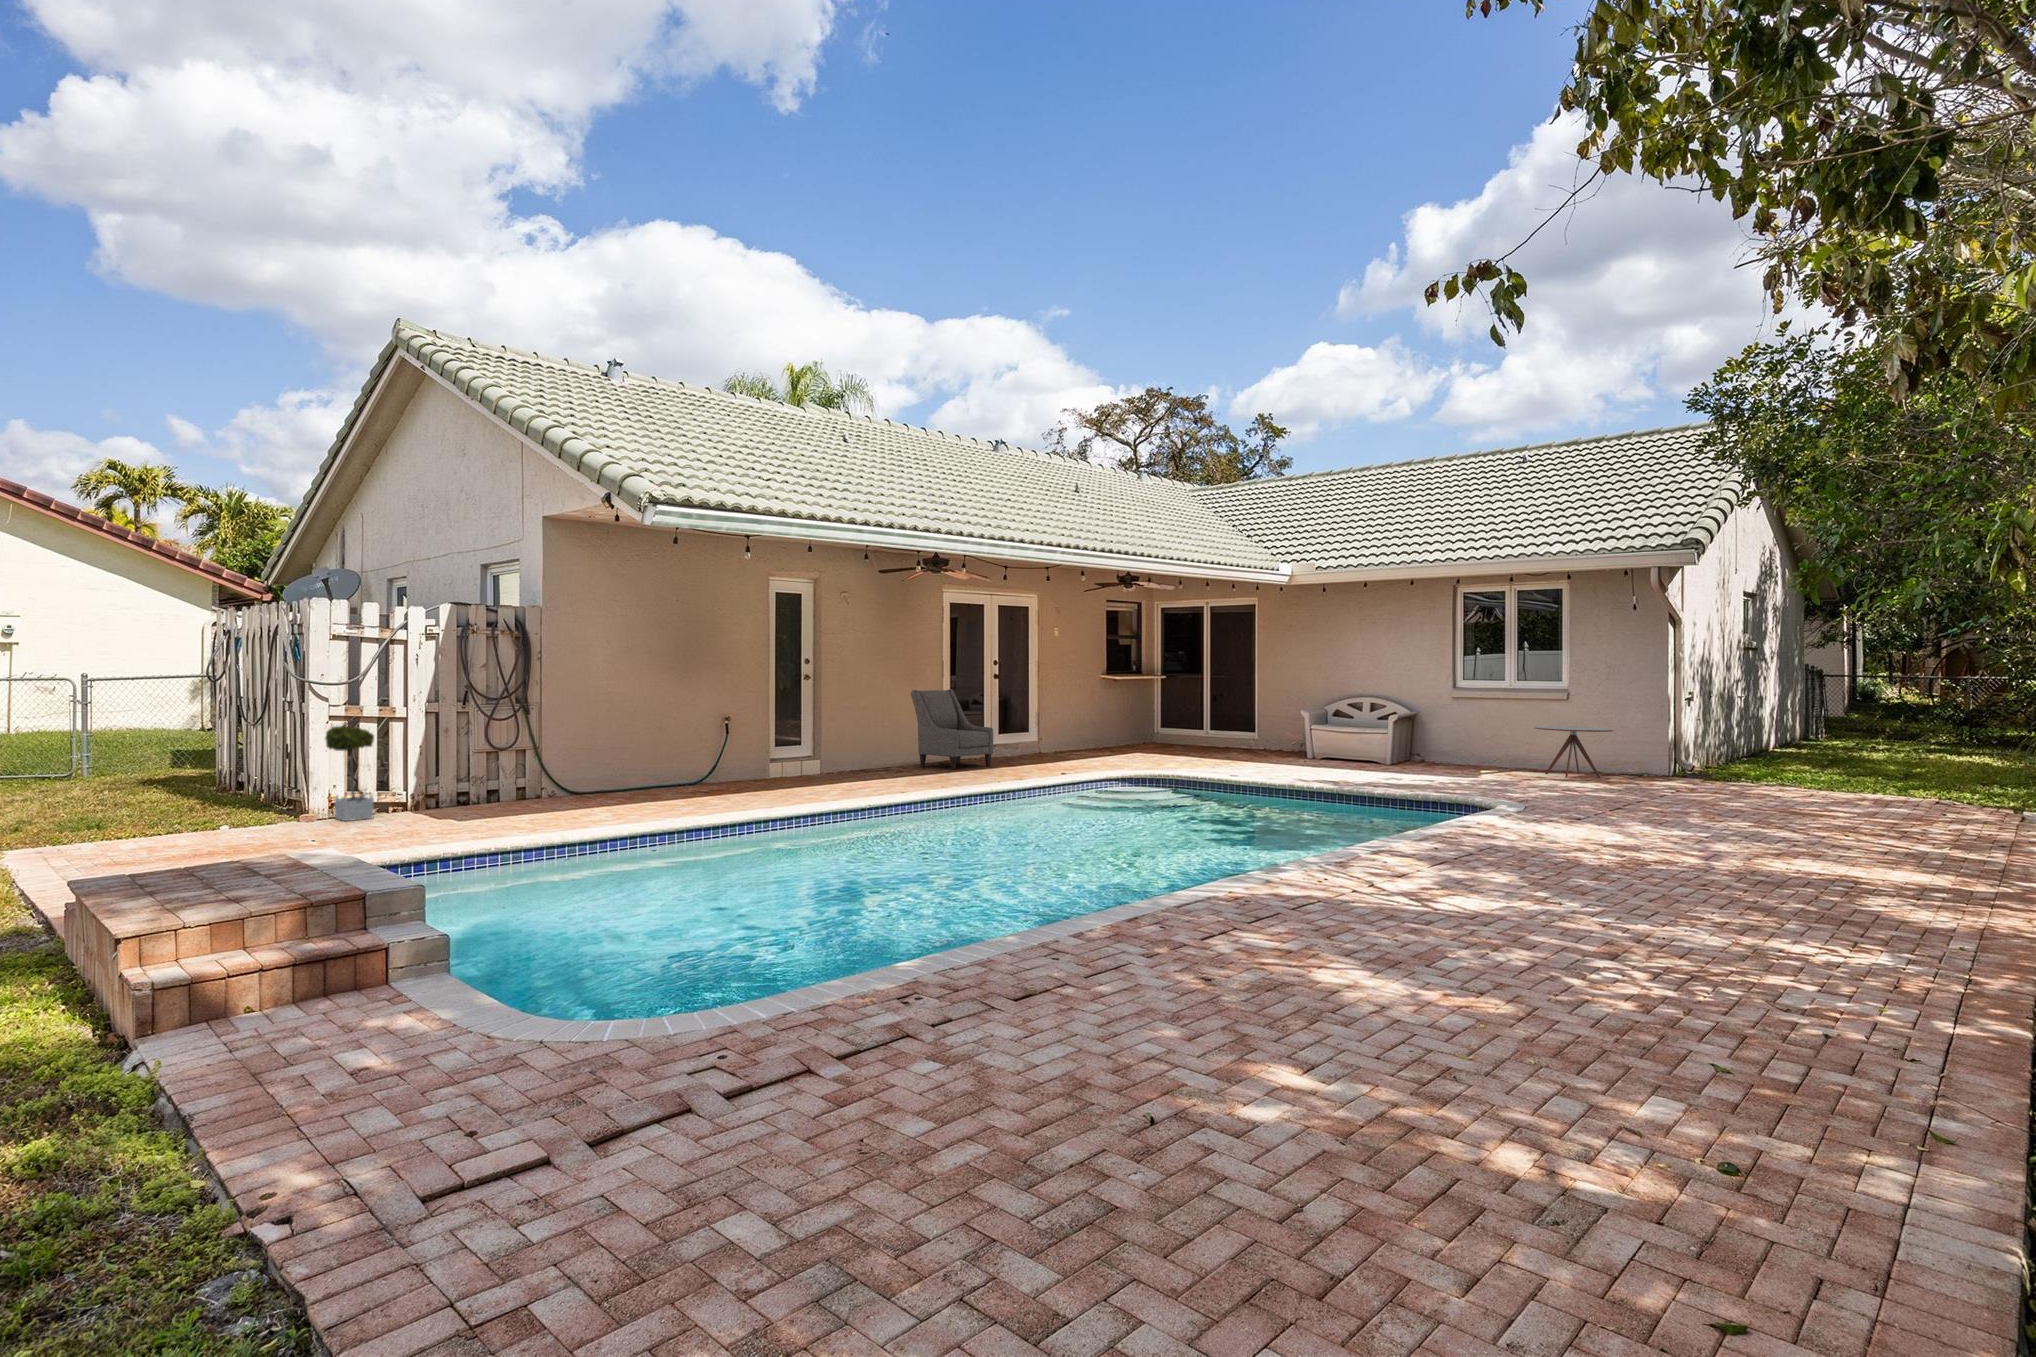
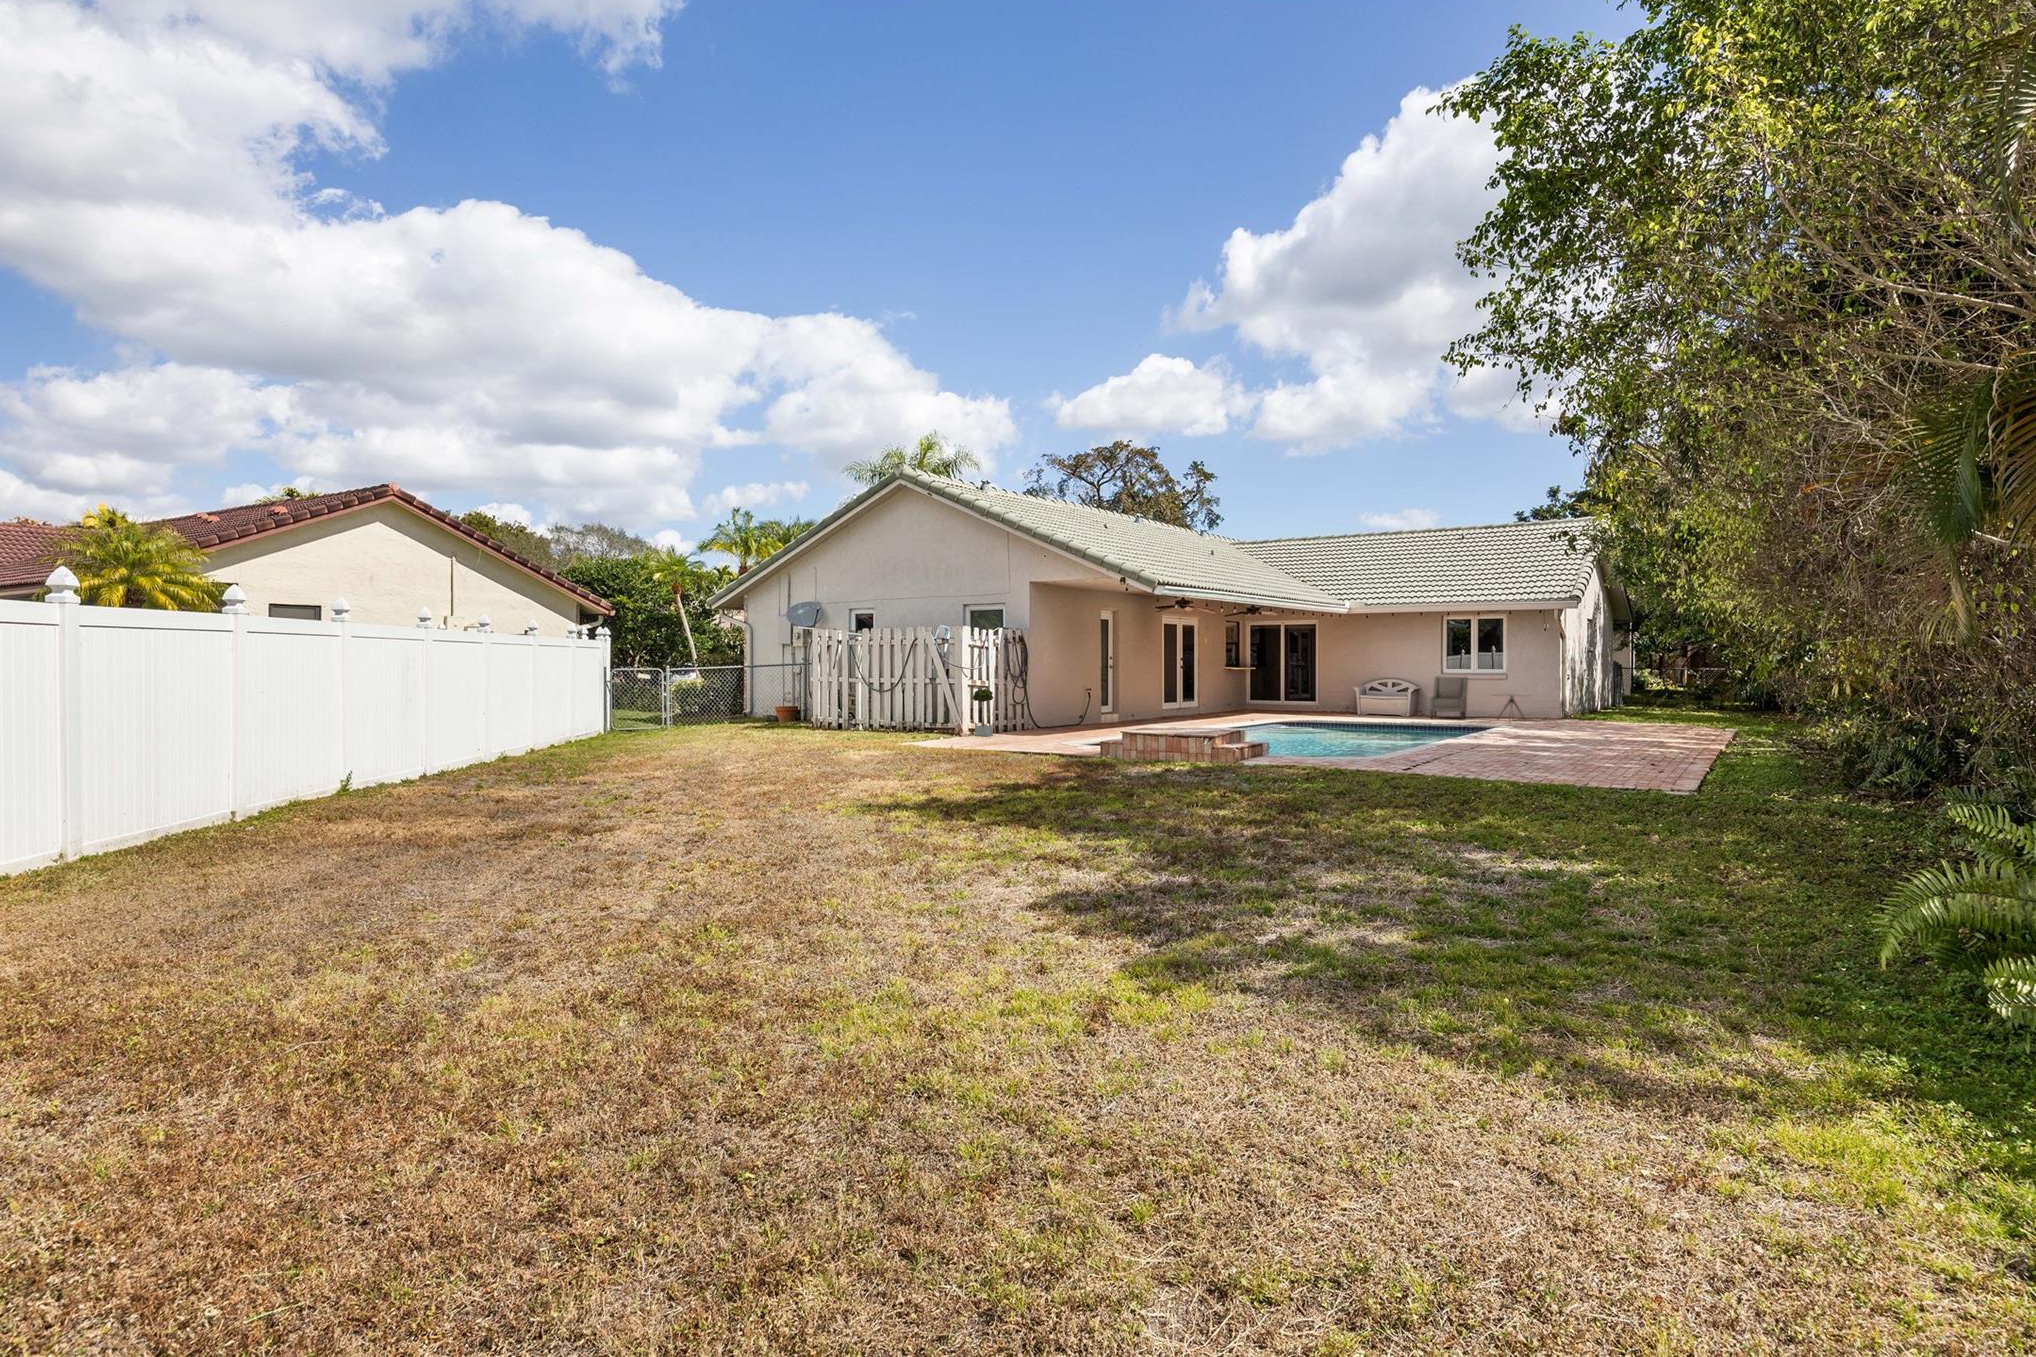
chair: present [911,689,993,770] -> present [1430,676,1468,718]

